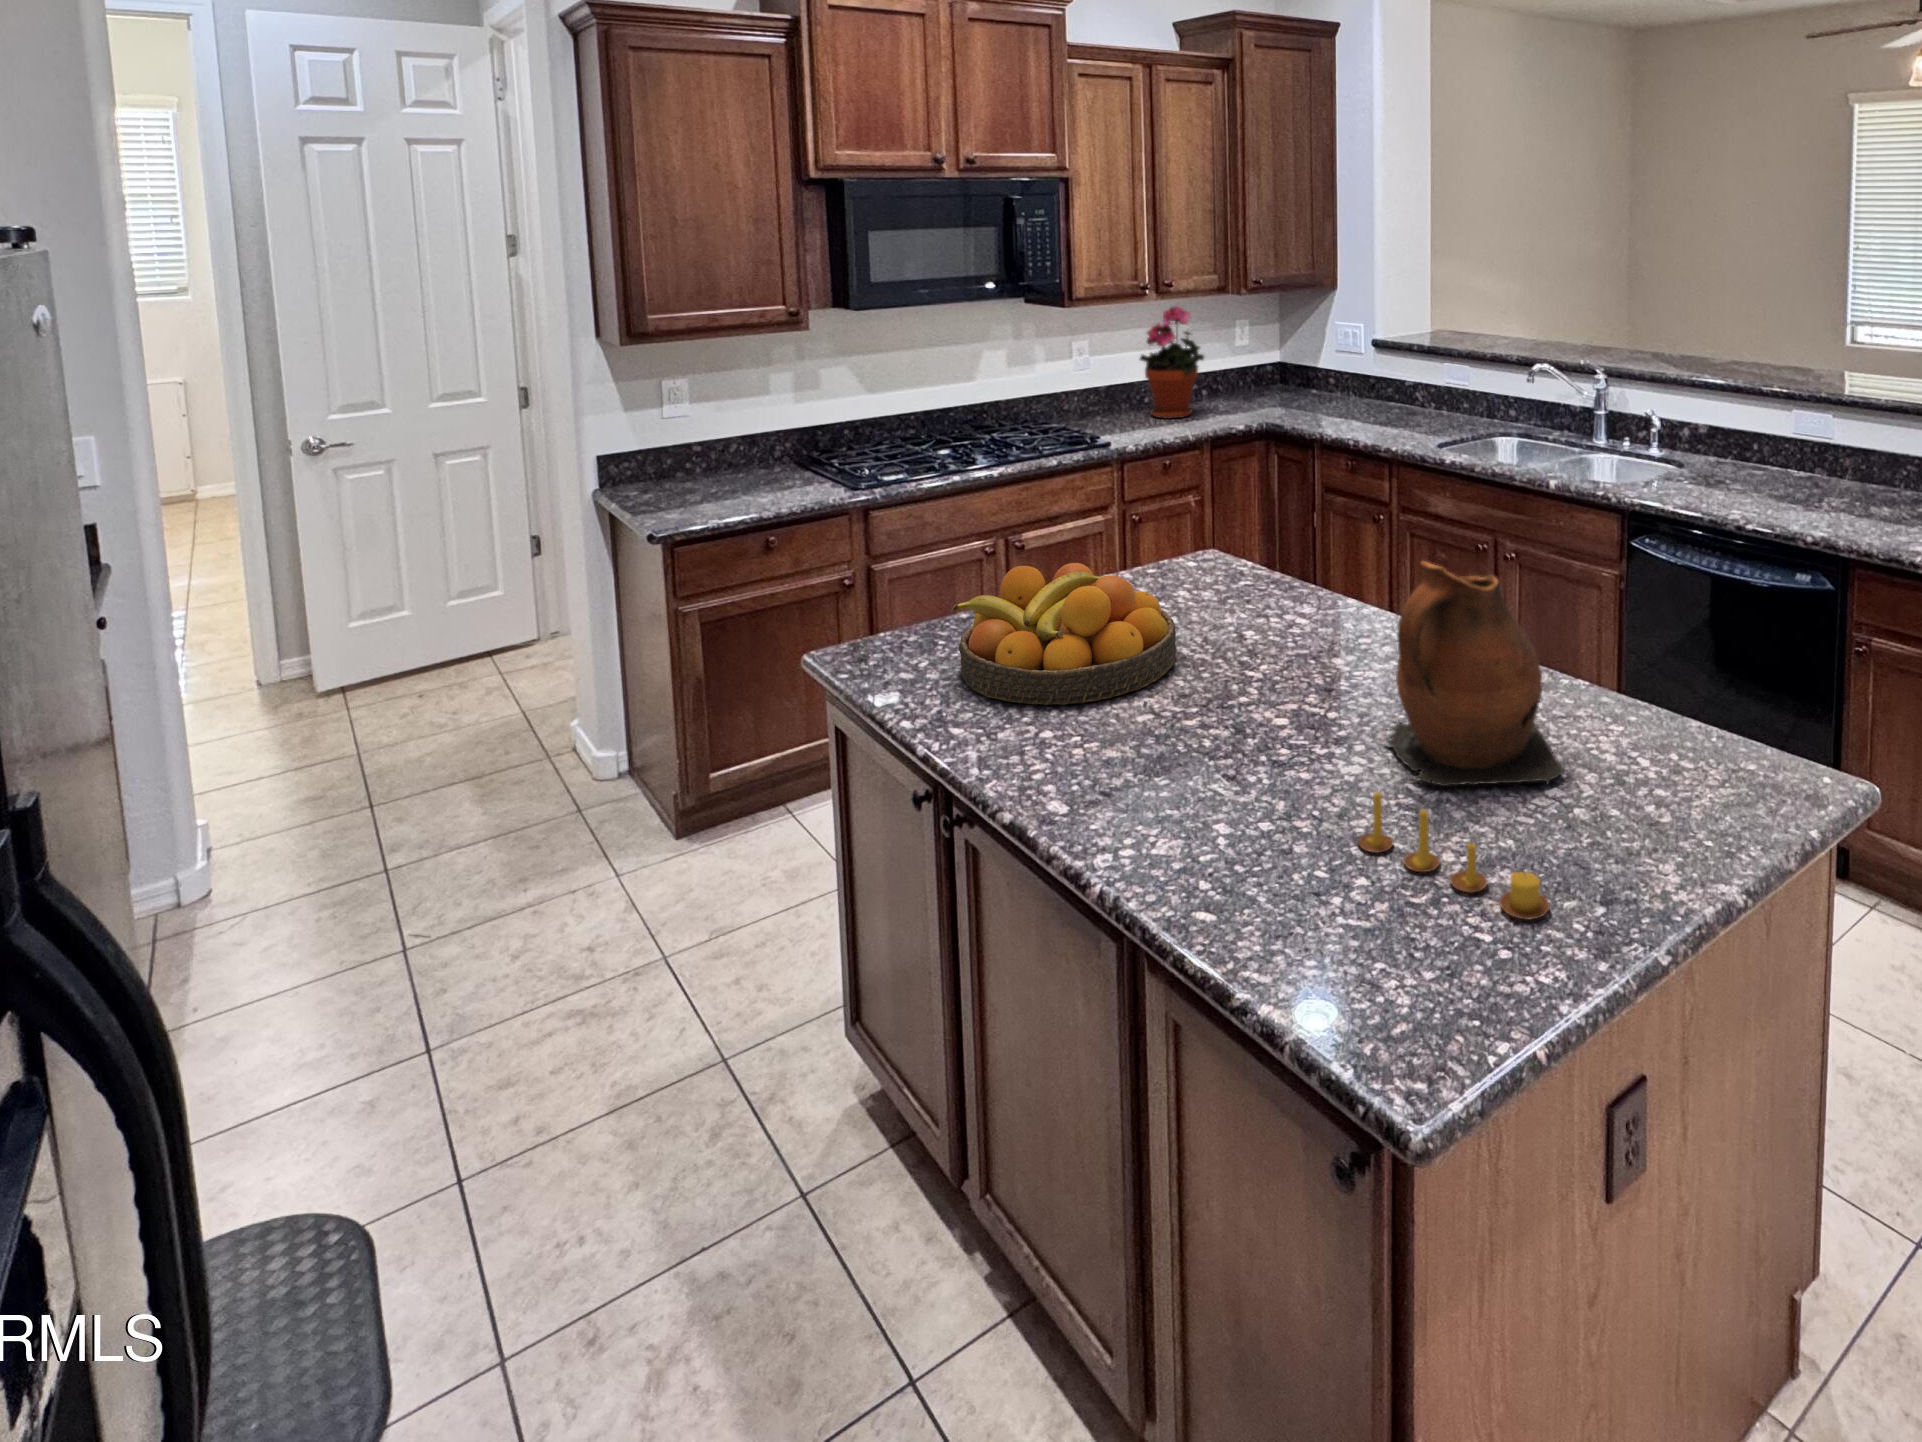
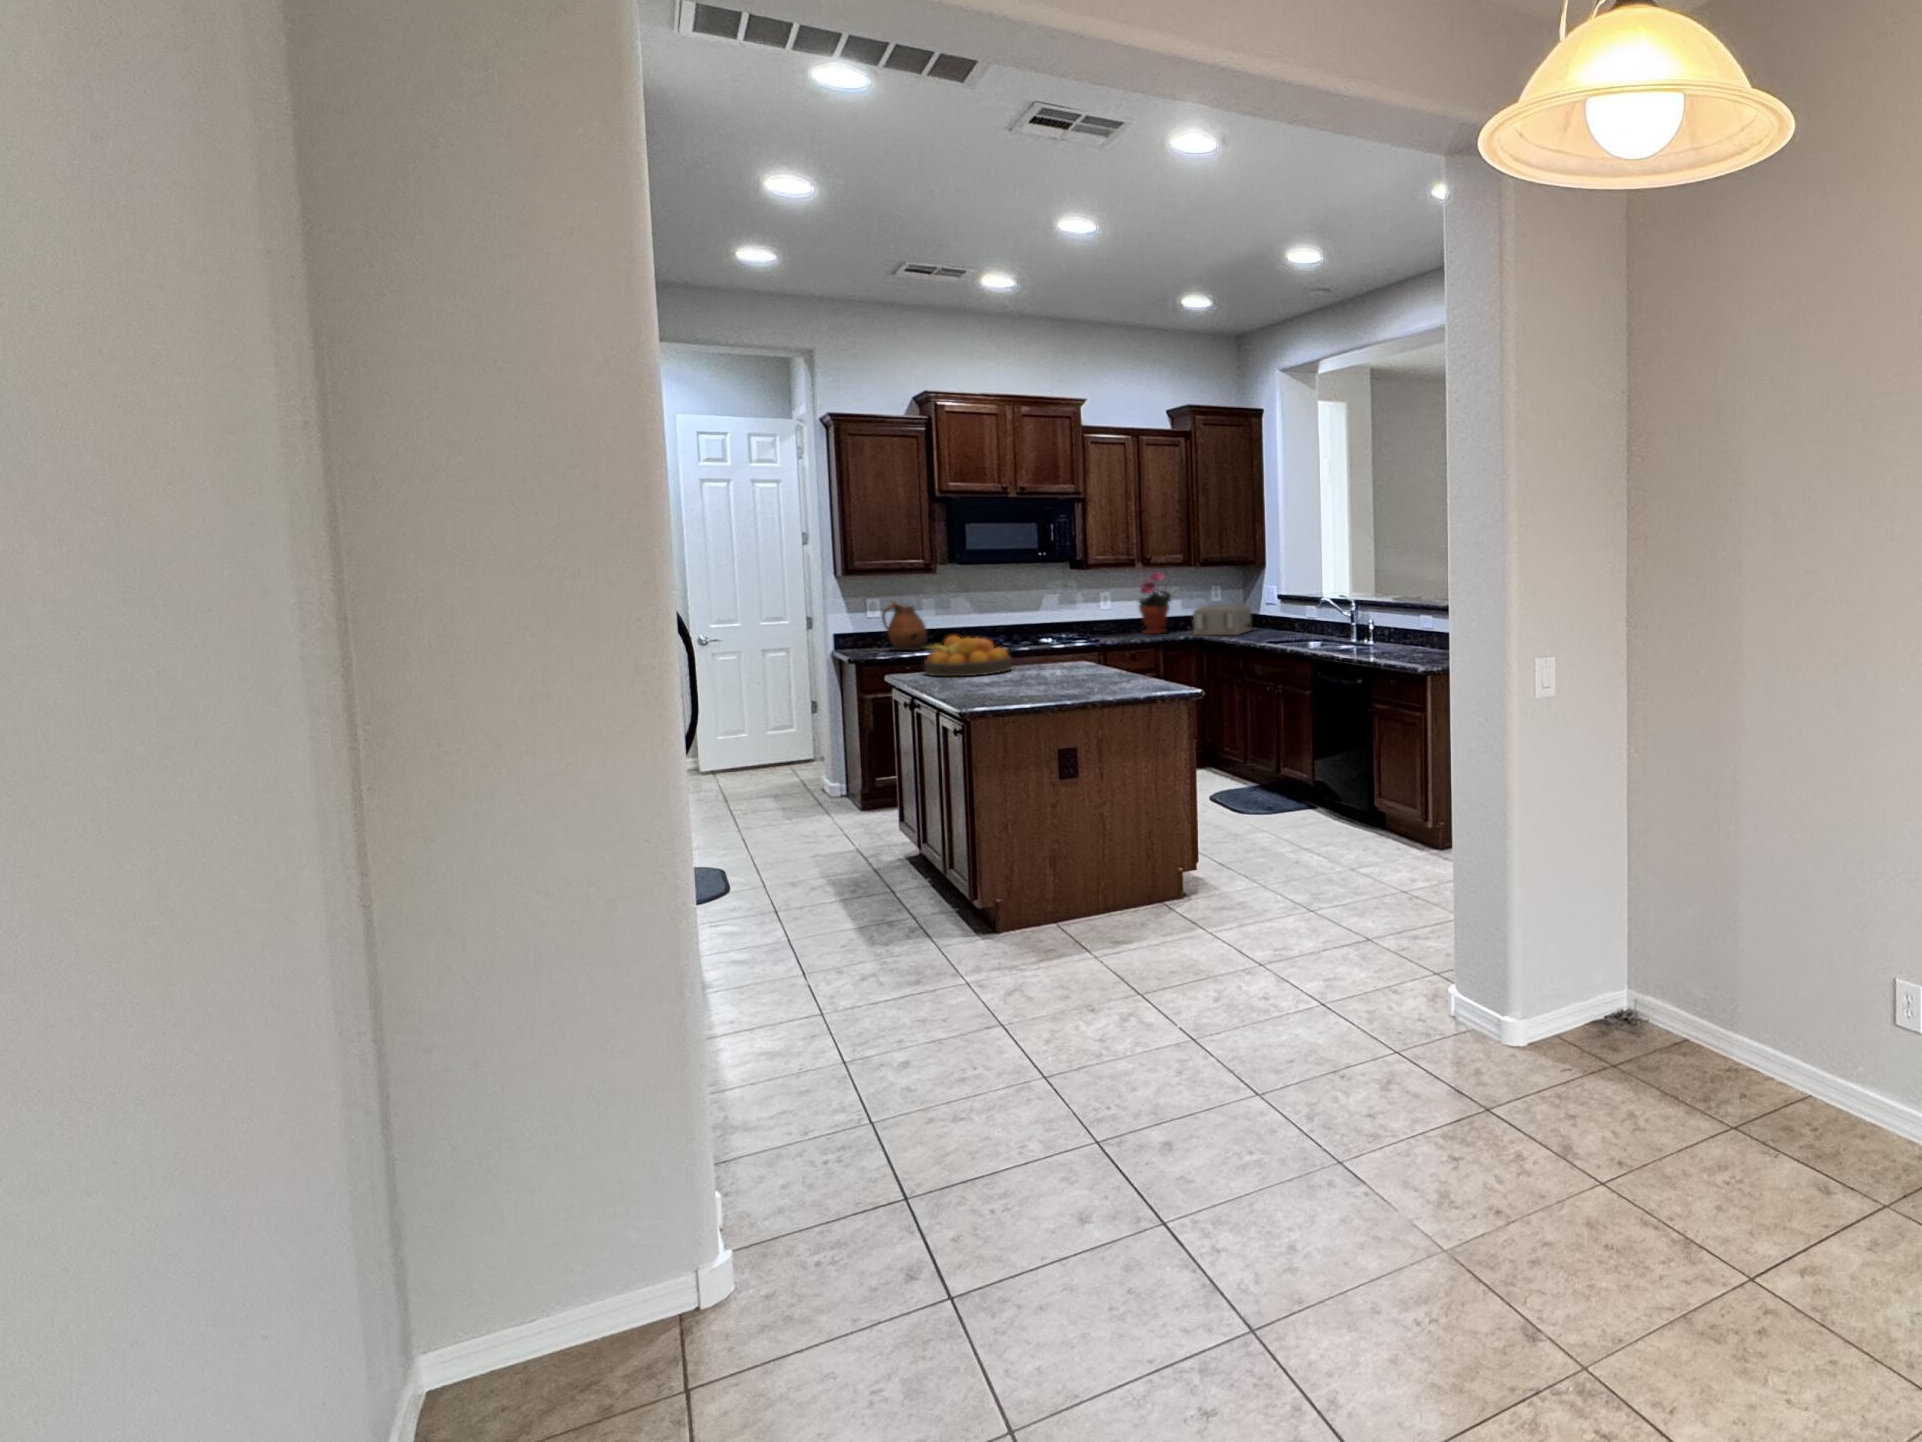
toaster: none [1253,360,1339,422] -> present [1193,604,1251,635]
ceramic pitcher: present [1384,561,1563,786] -> present [882,602,926,650]
candle: present [1358,792,1550,920] -> none [1003,671,1039,696]

